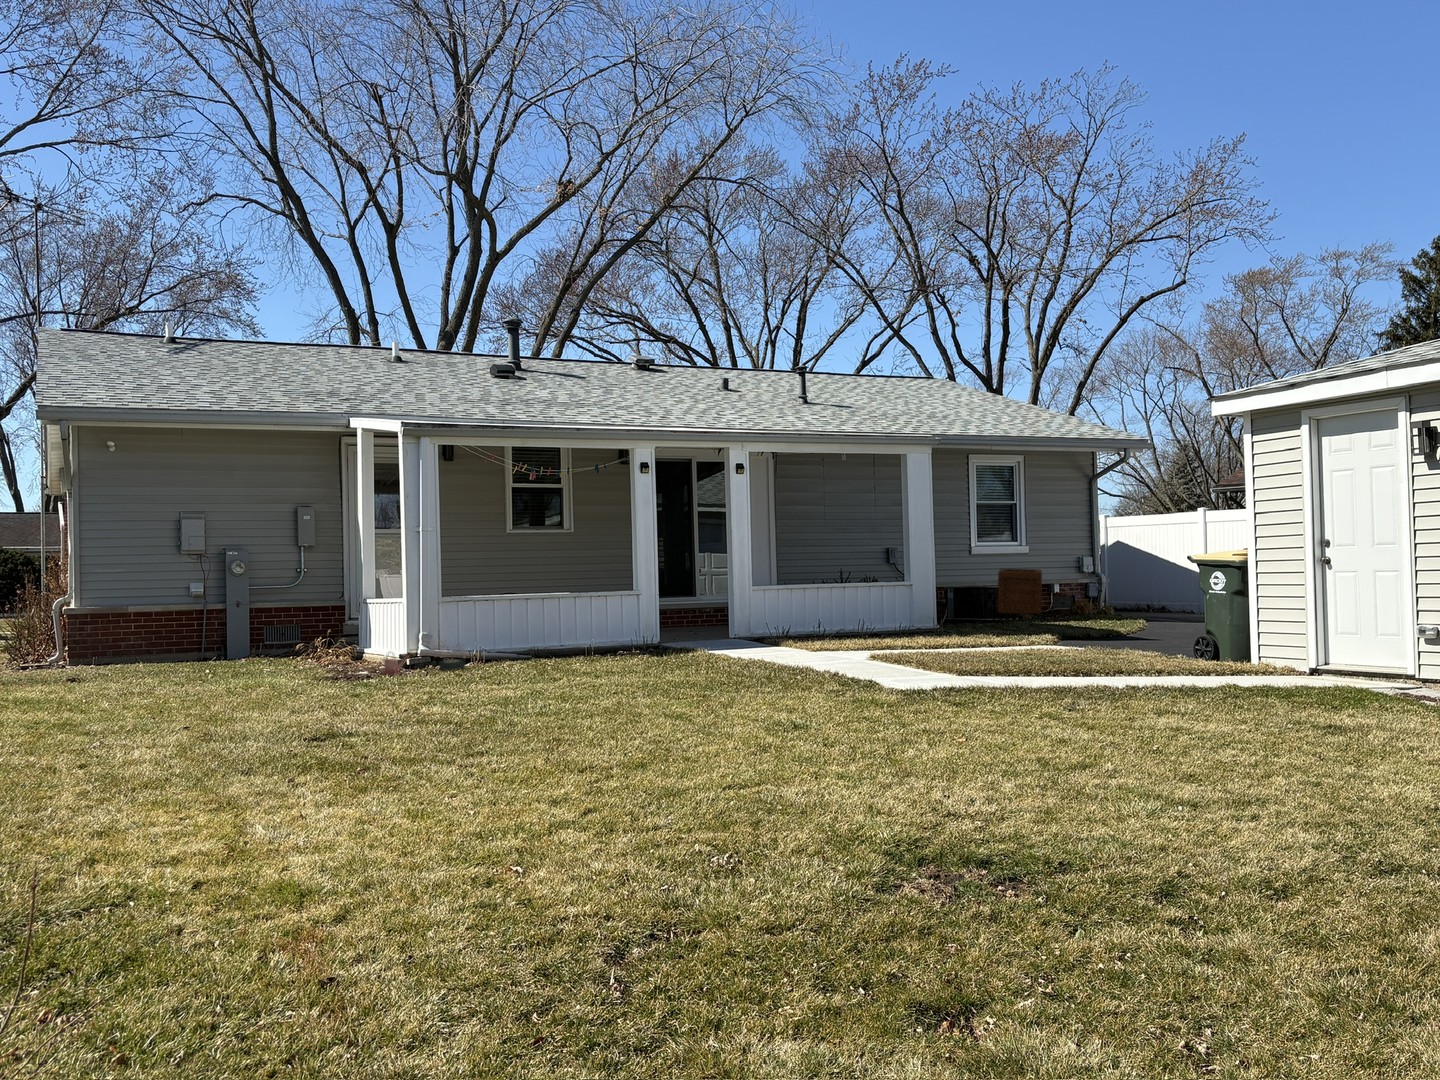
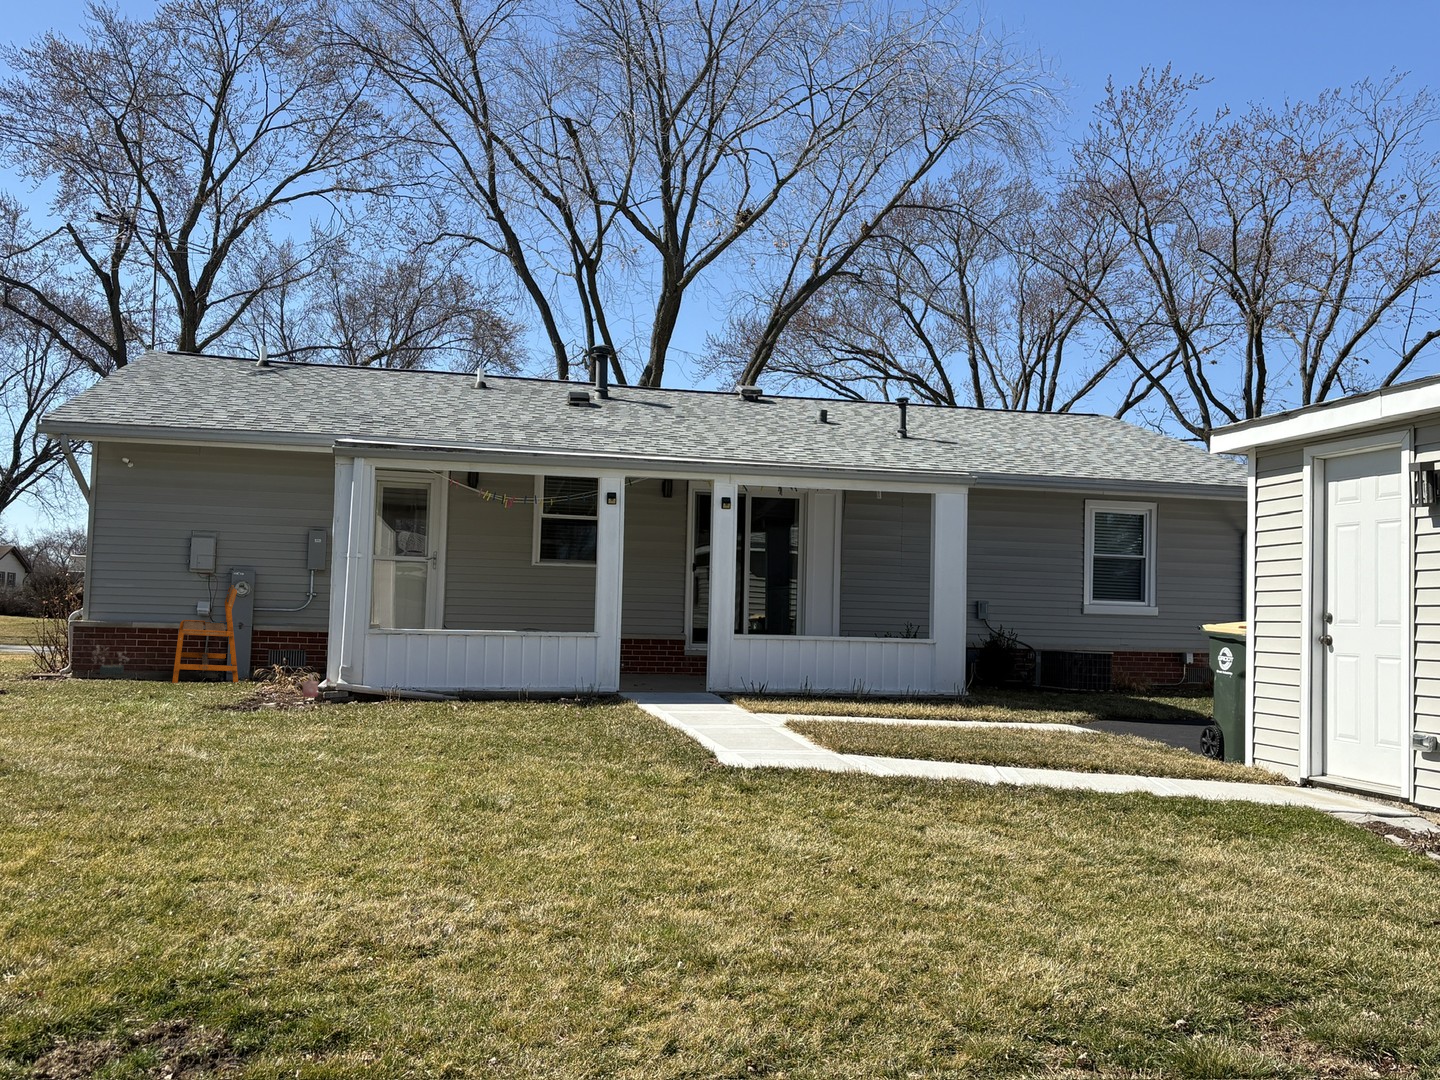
bench: none [179,566,274,676] -> present [172,585,238,683]
wooden crate: present [998,568,1042,614] -> none [1109,636,1174,694]
decorative plant: present [434,641,466,671] -> present [94,645,128,674]

